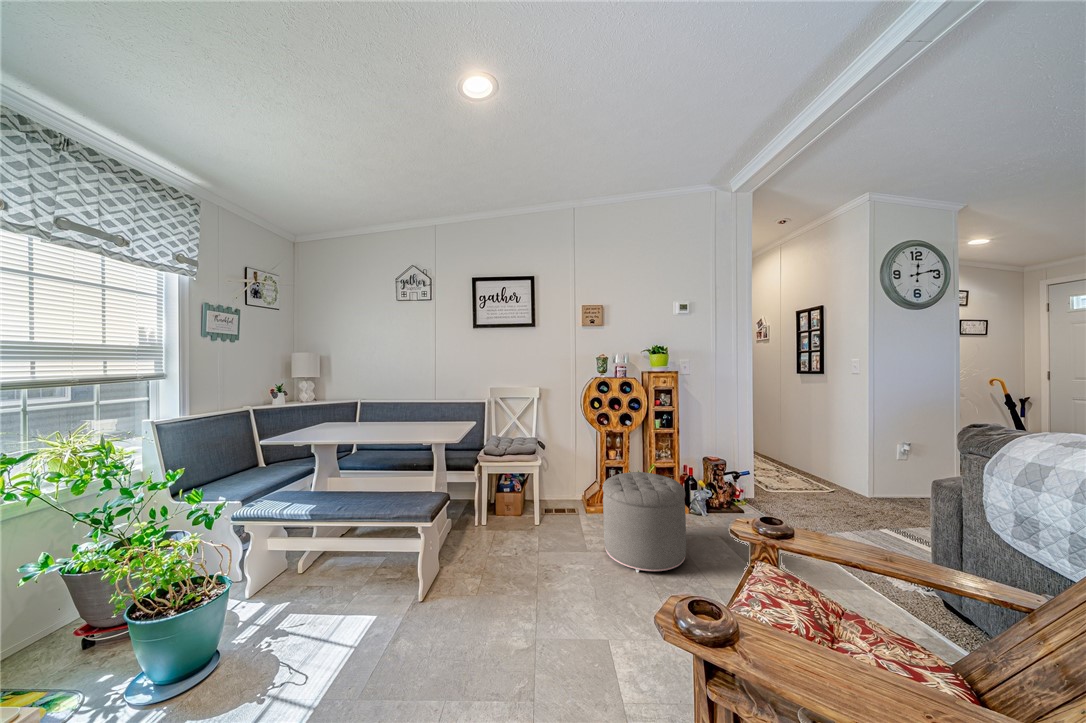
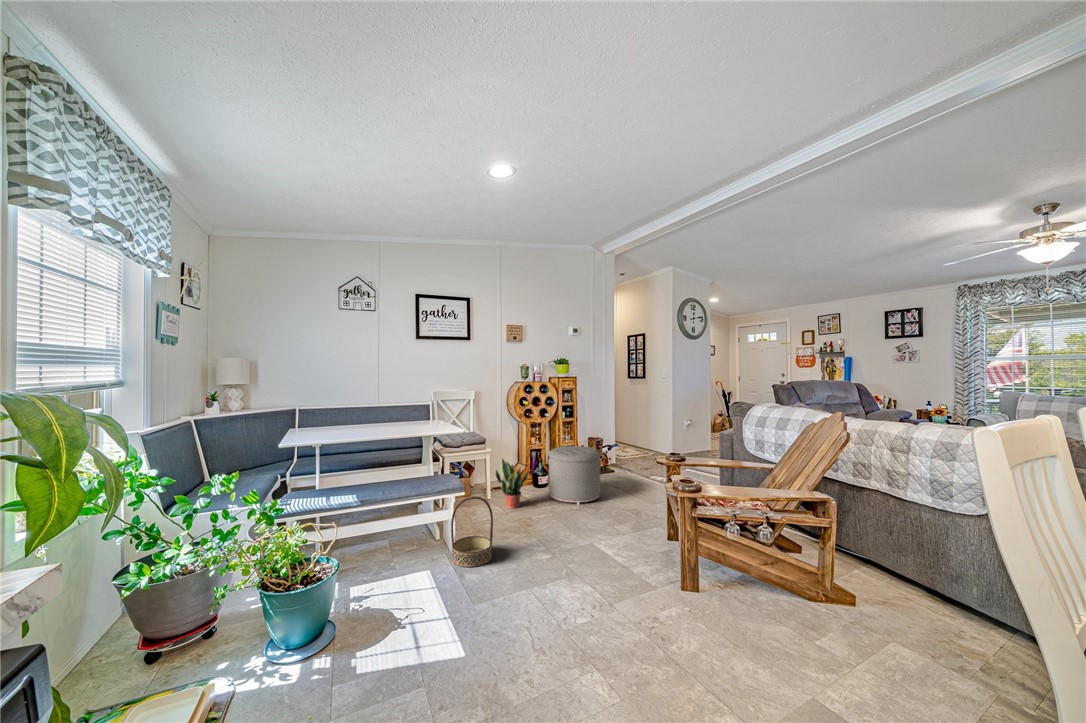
potted plant: none [520,481,565,556] -> present [495,459,528,509]
basket: none [354,552,420,672] -> present [451,497,493,567]

